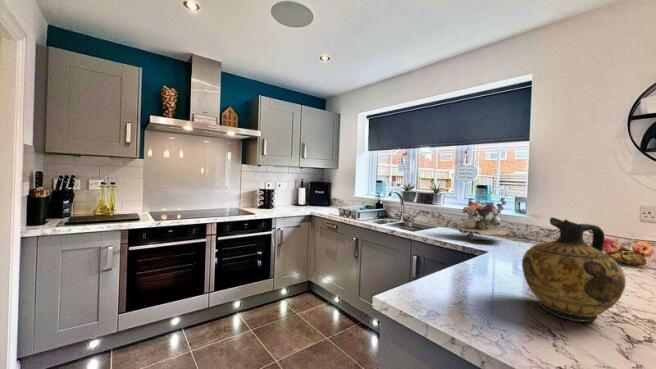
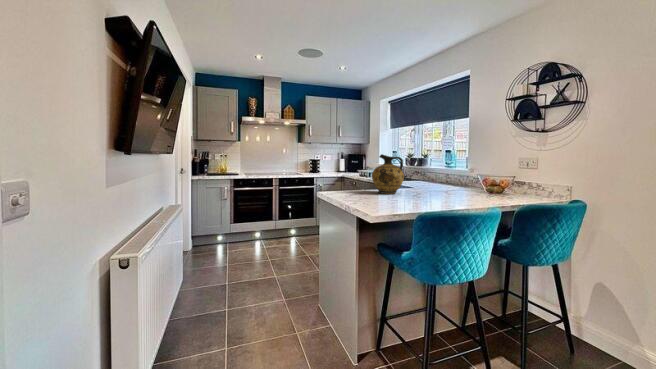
flower arrangement: present [452,198,511,237] -> none [412,155,451,184]

